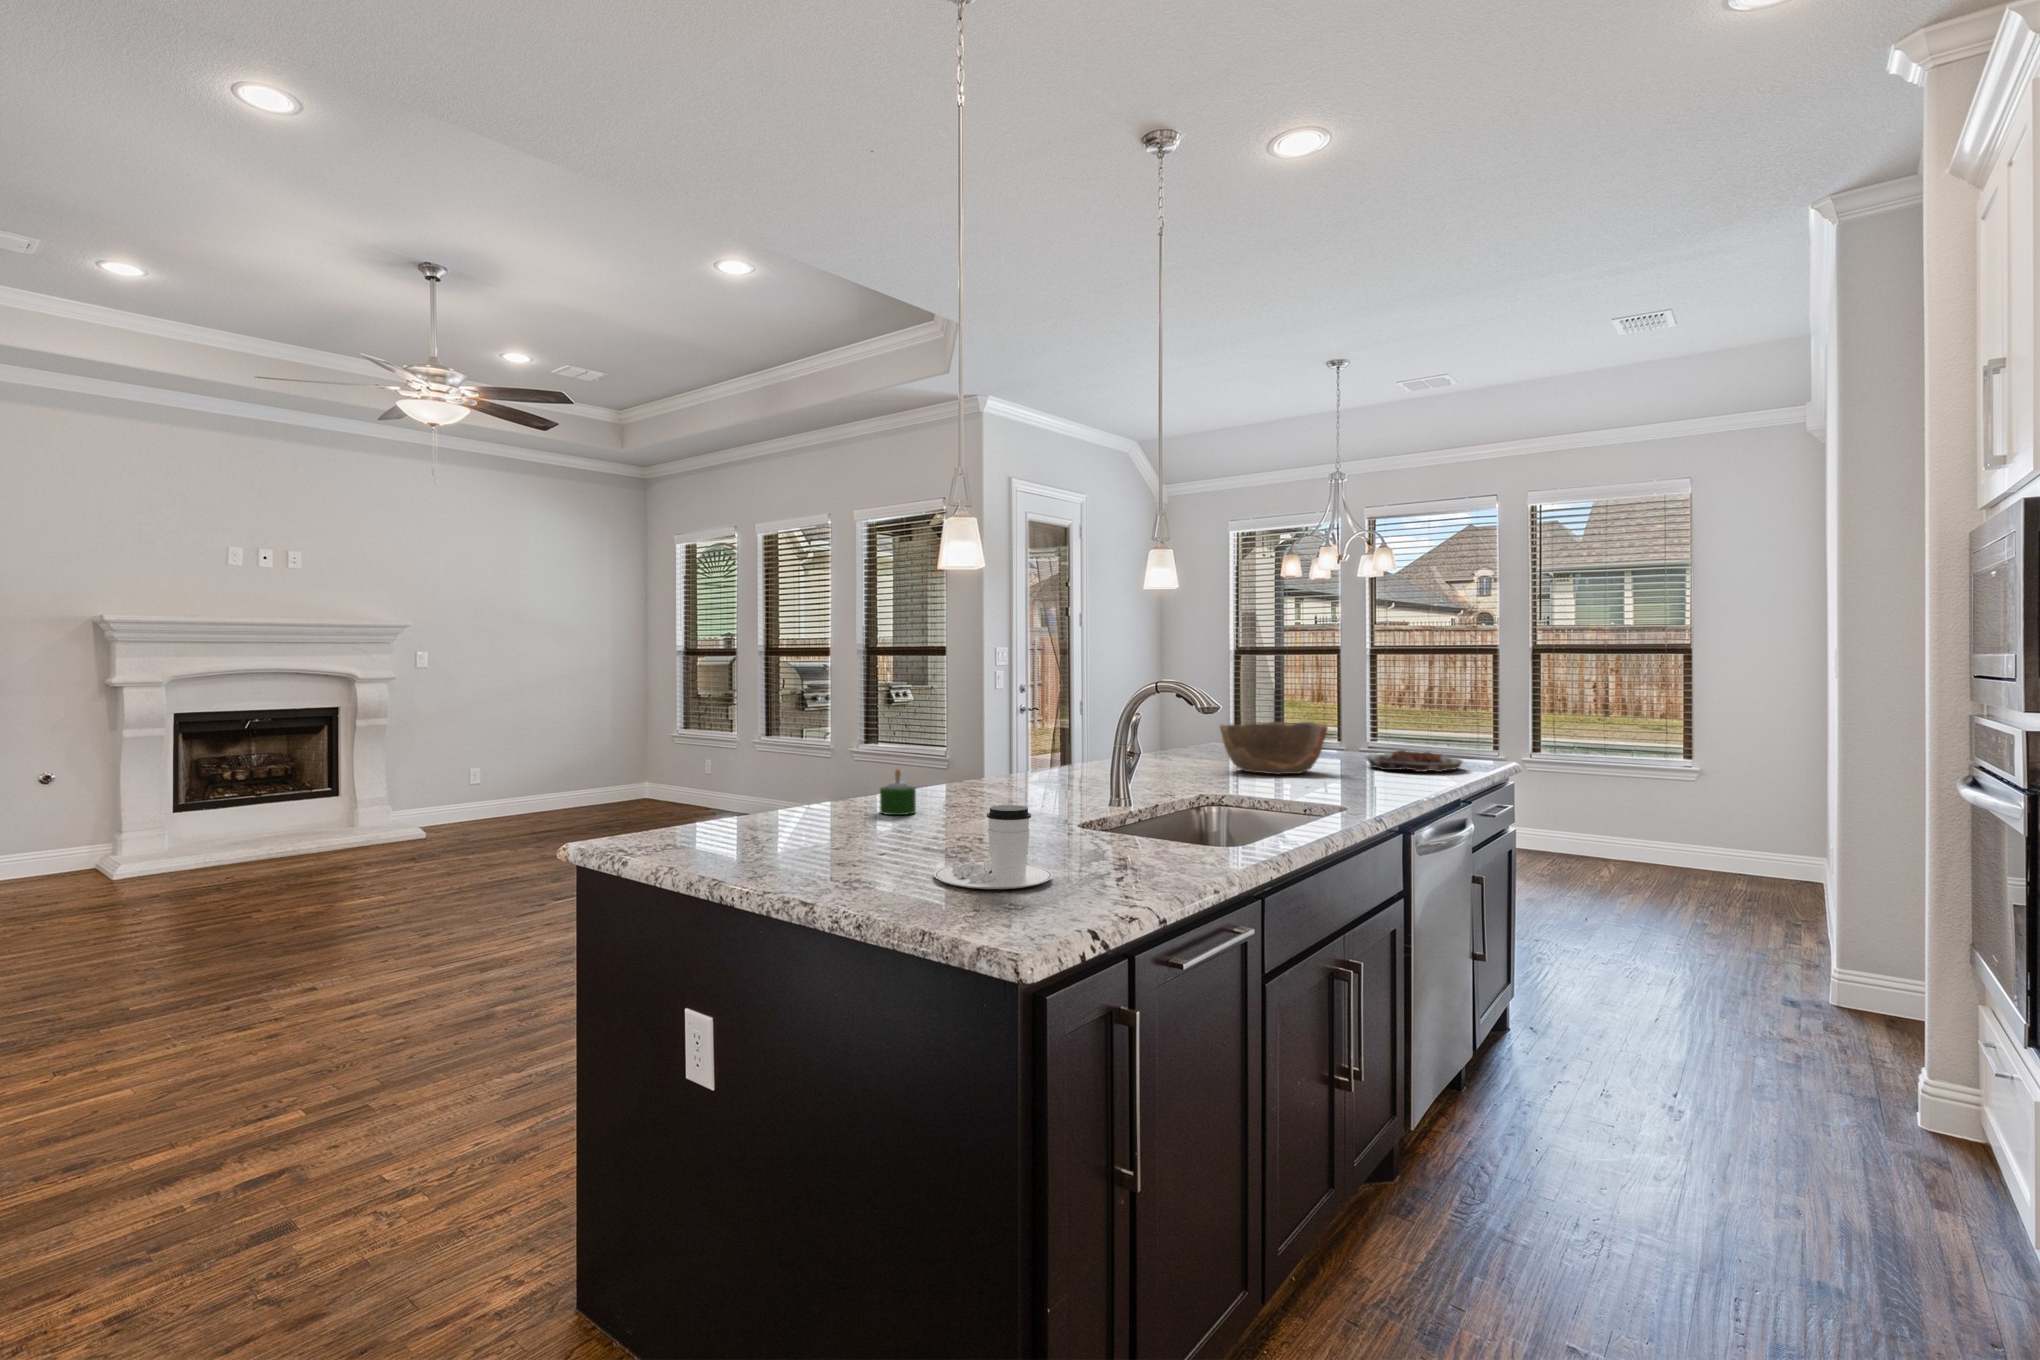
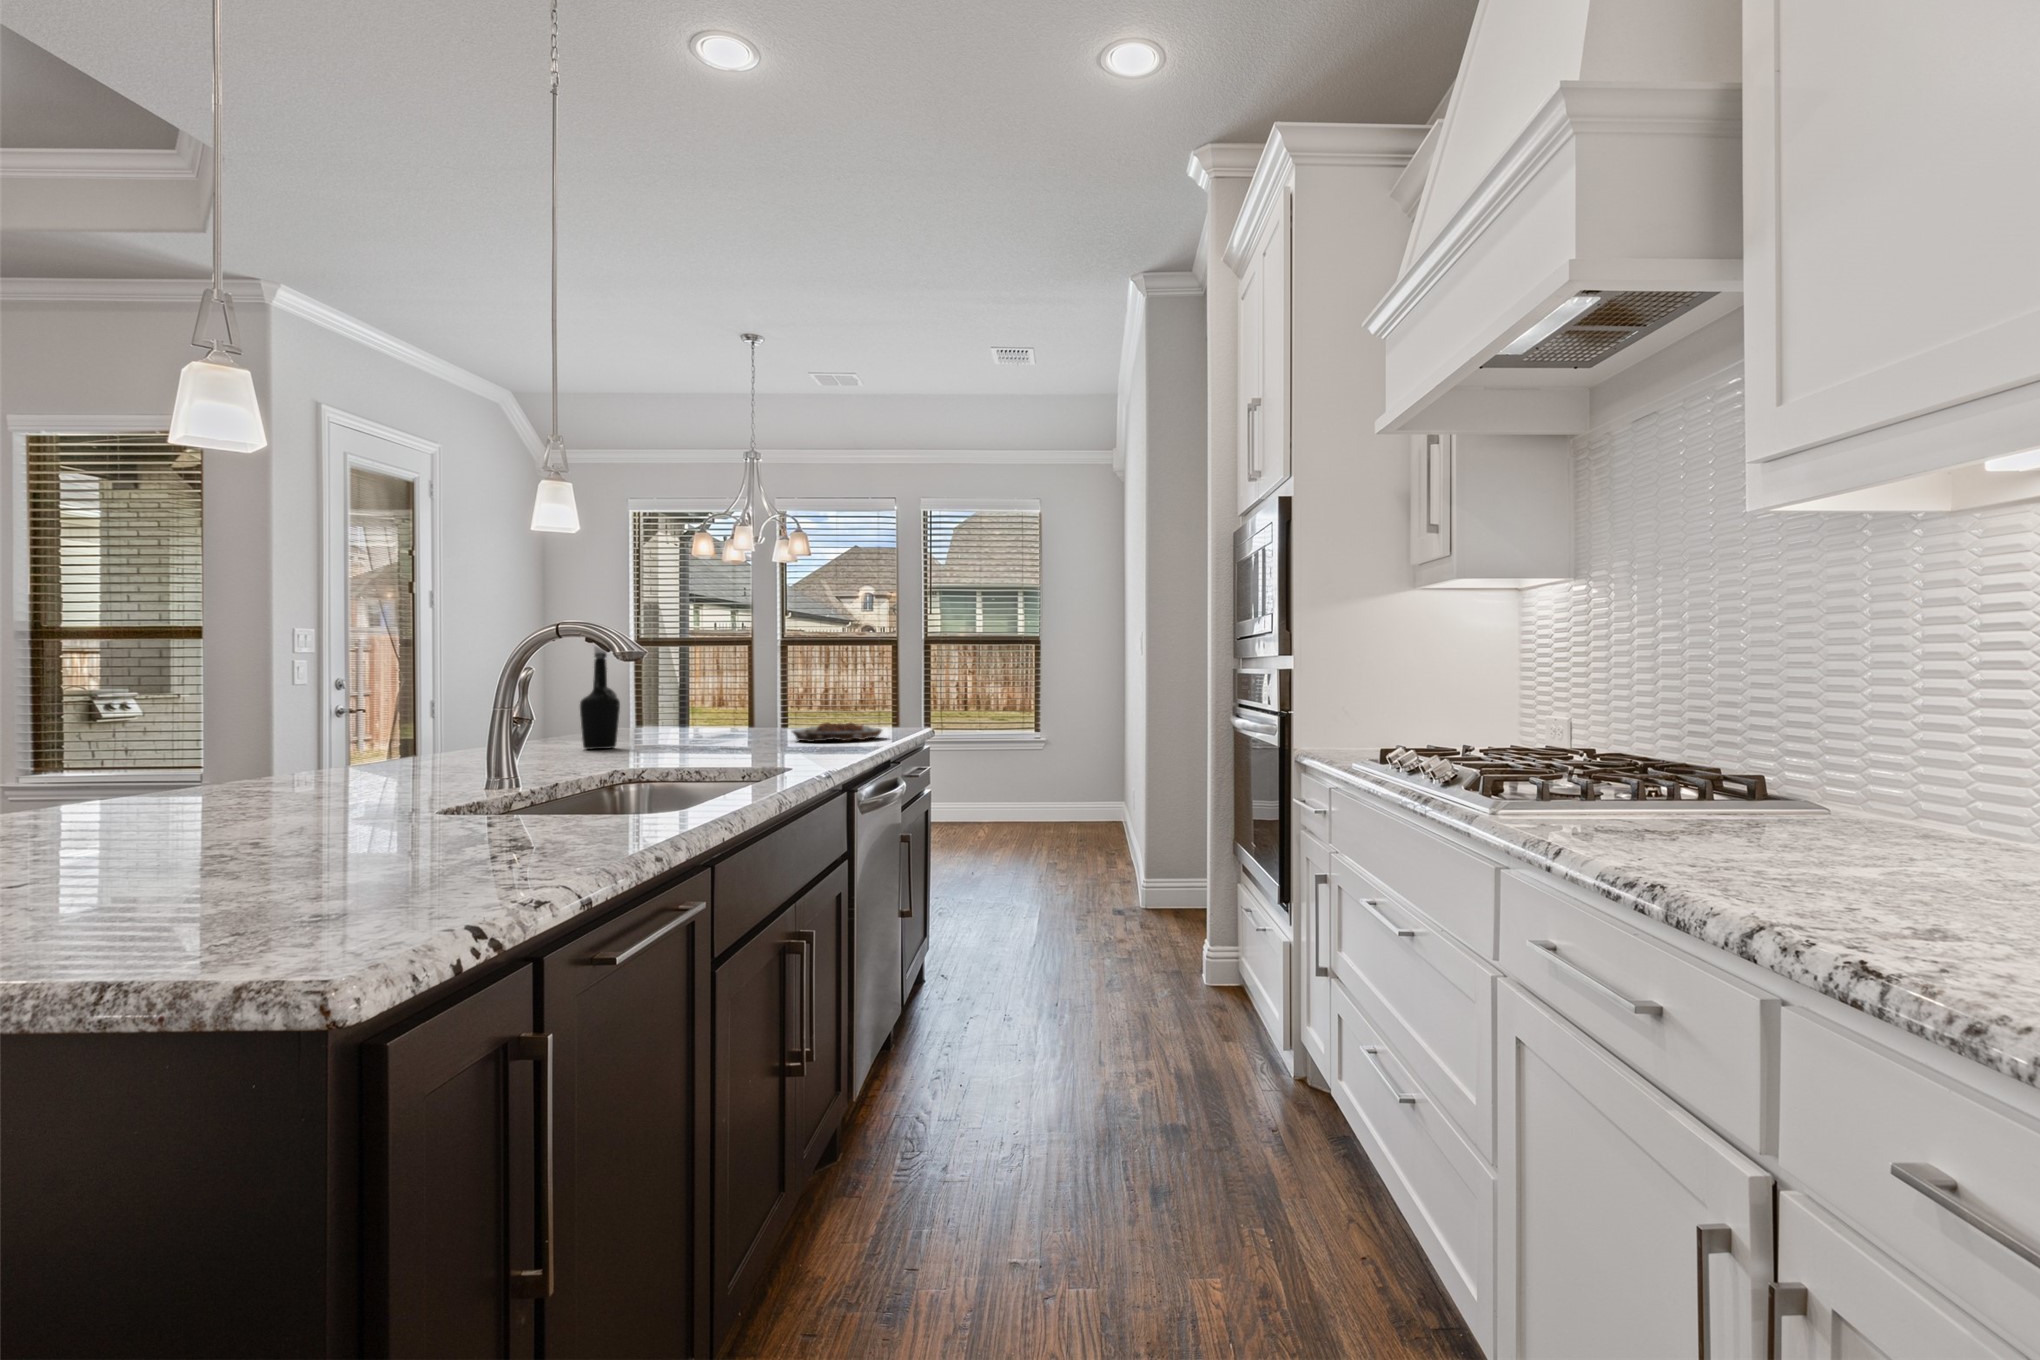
bottle: none [1176,670,1209,762] -> present [580,647,620,749]
bowl: present [1220,722,1328,774] -> none [636,696,757,751]
candle: present [880,769,916,815] -> none [51,755,137,831]
coffee cup: present [934,805,1053,889] -> none [147,764,400,902]

